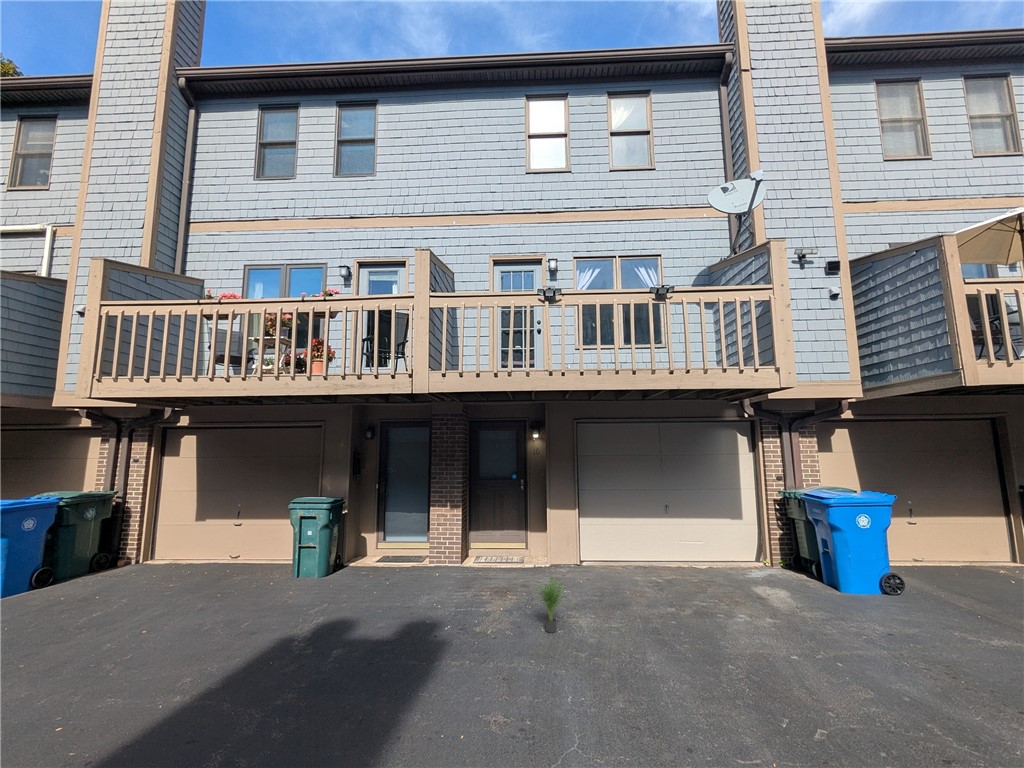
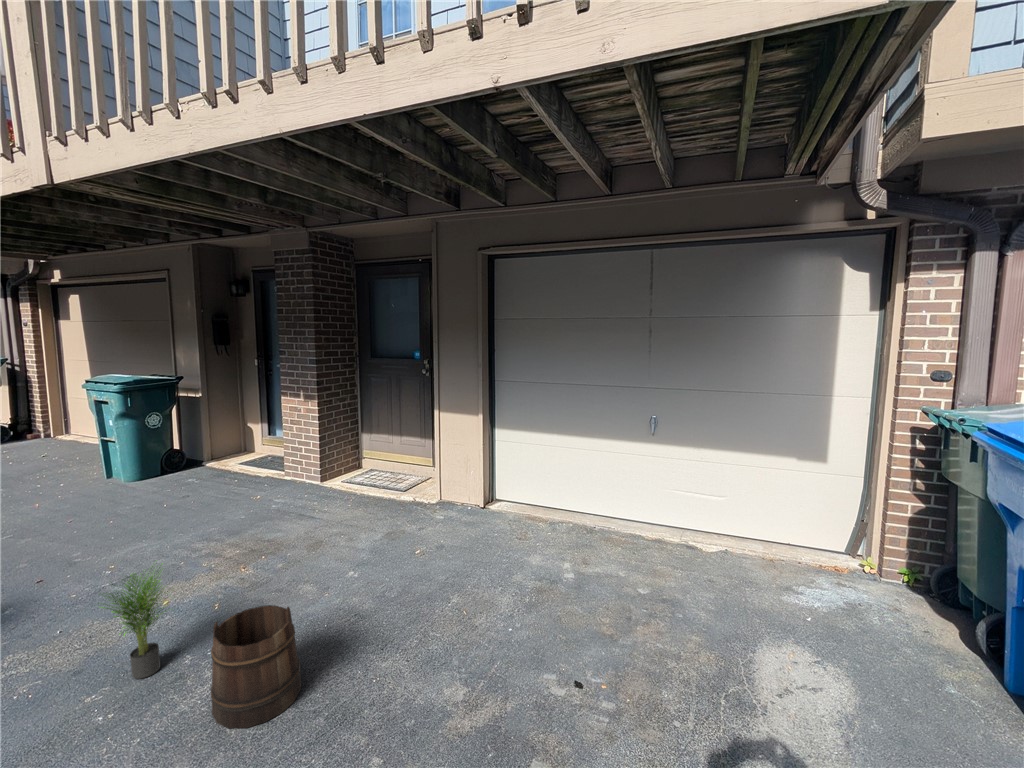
bucket: none [593,586,628,634] -> present [211,605,301,728]

